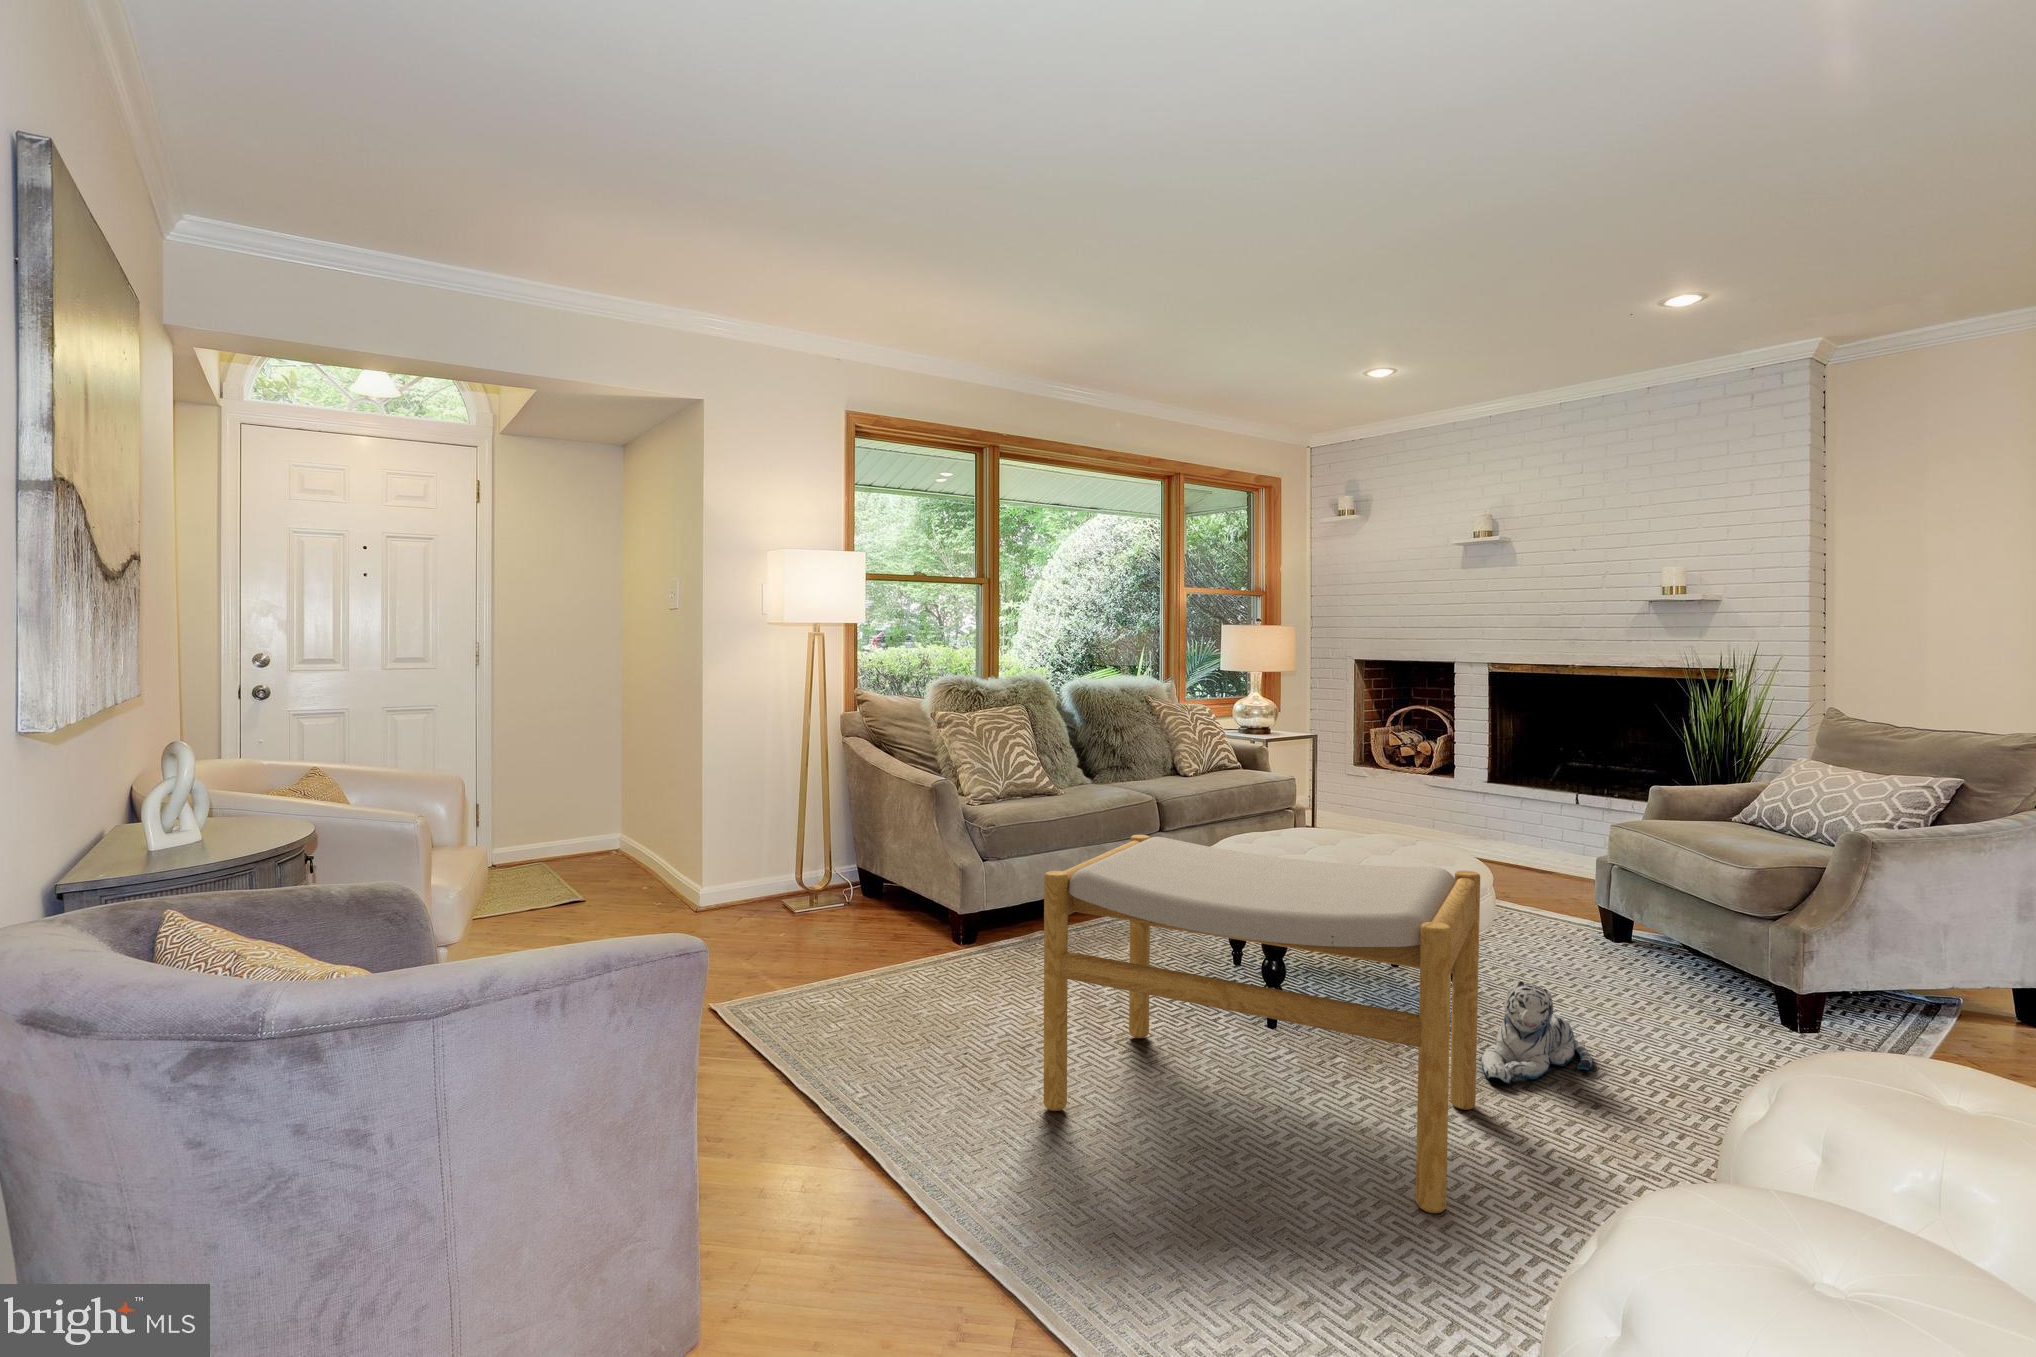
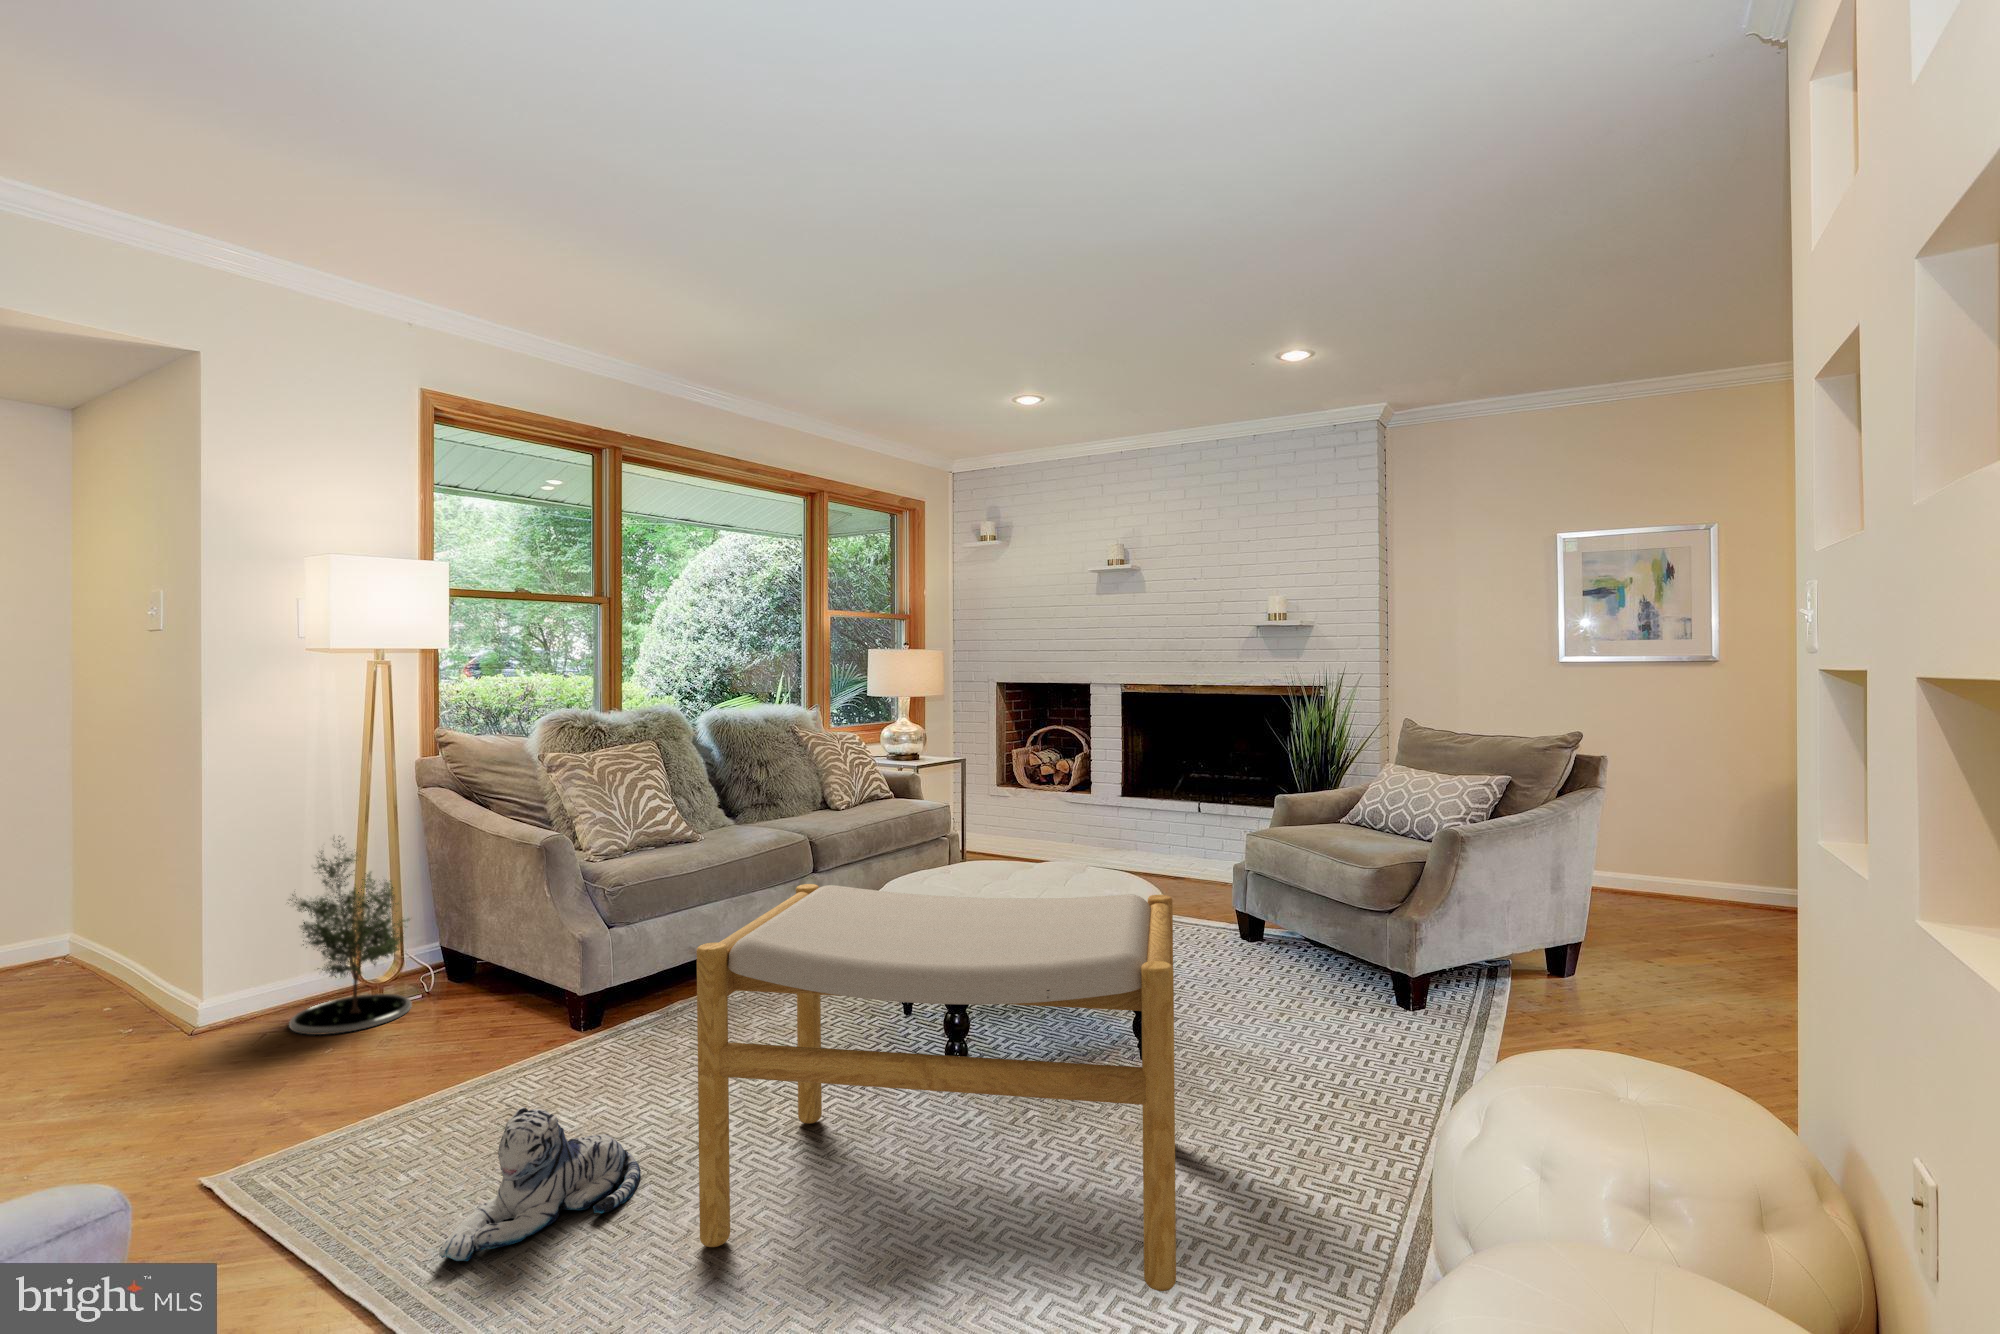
potted tree: none [751,770,837,924] -> present [289,836,412,1035]
plush toy: present [1482,981,1593,1084] -> present [439,1107,641,1261]

